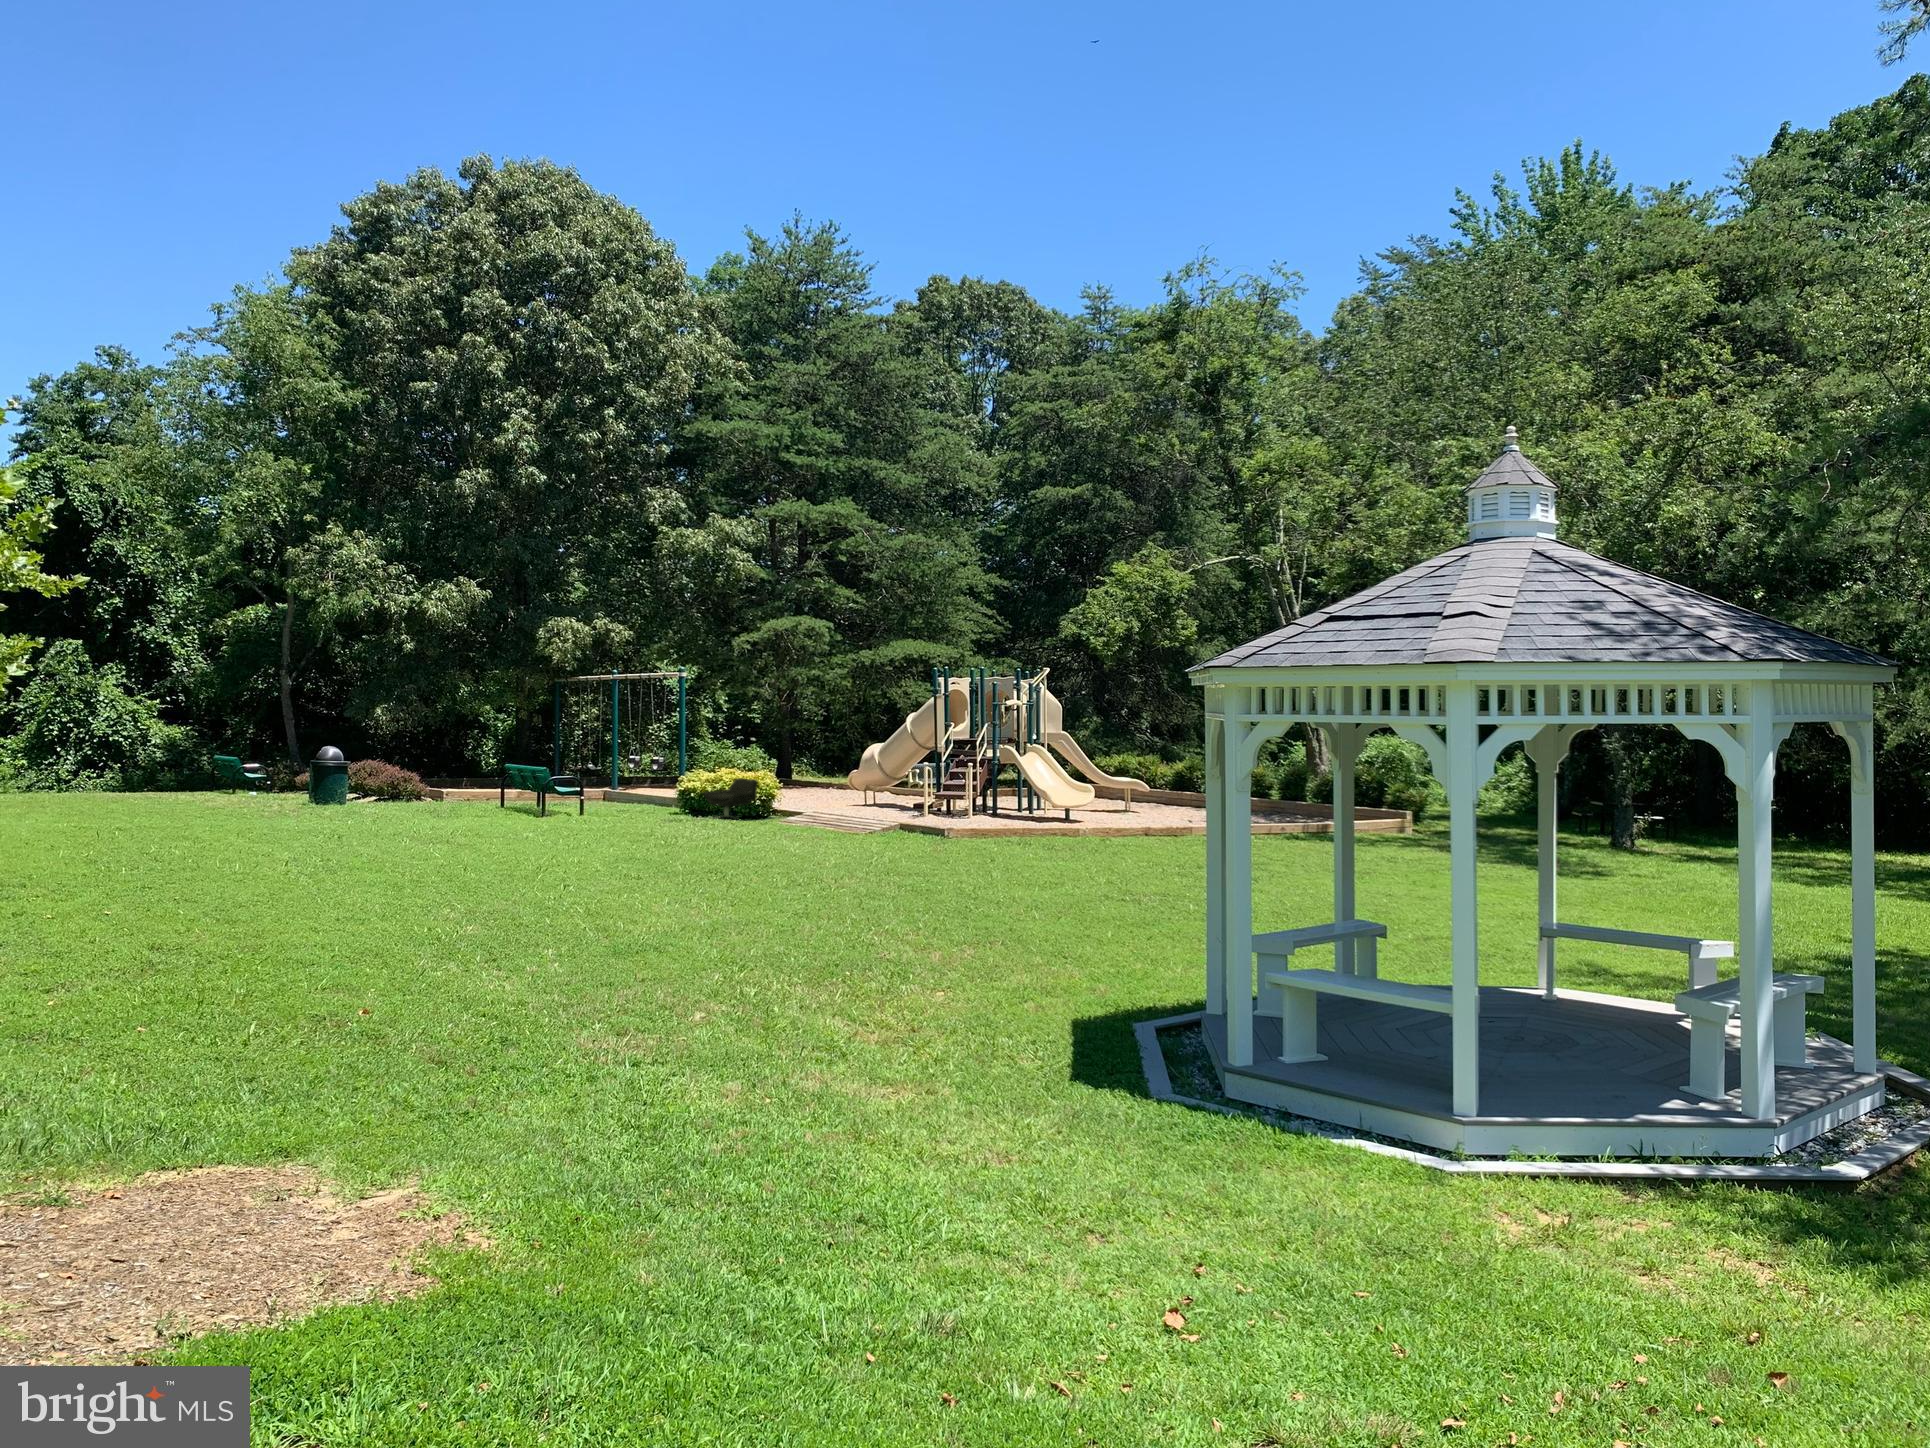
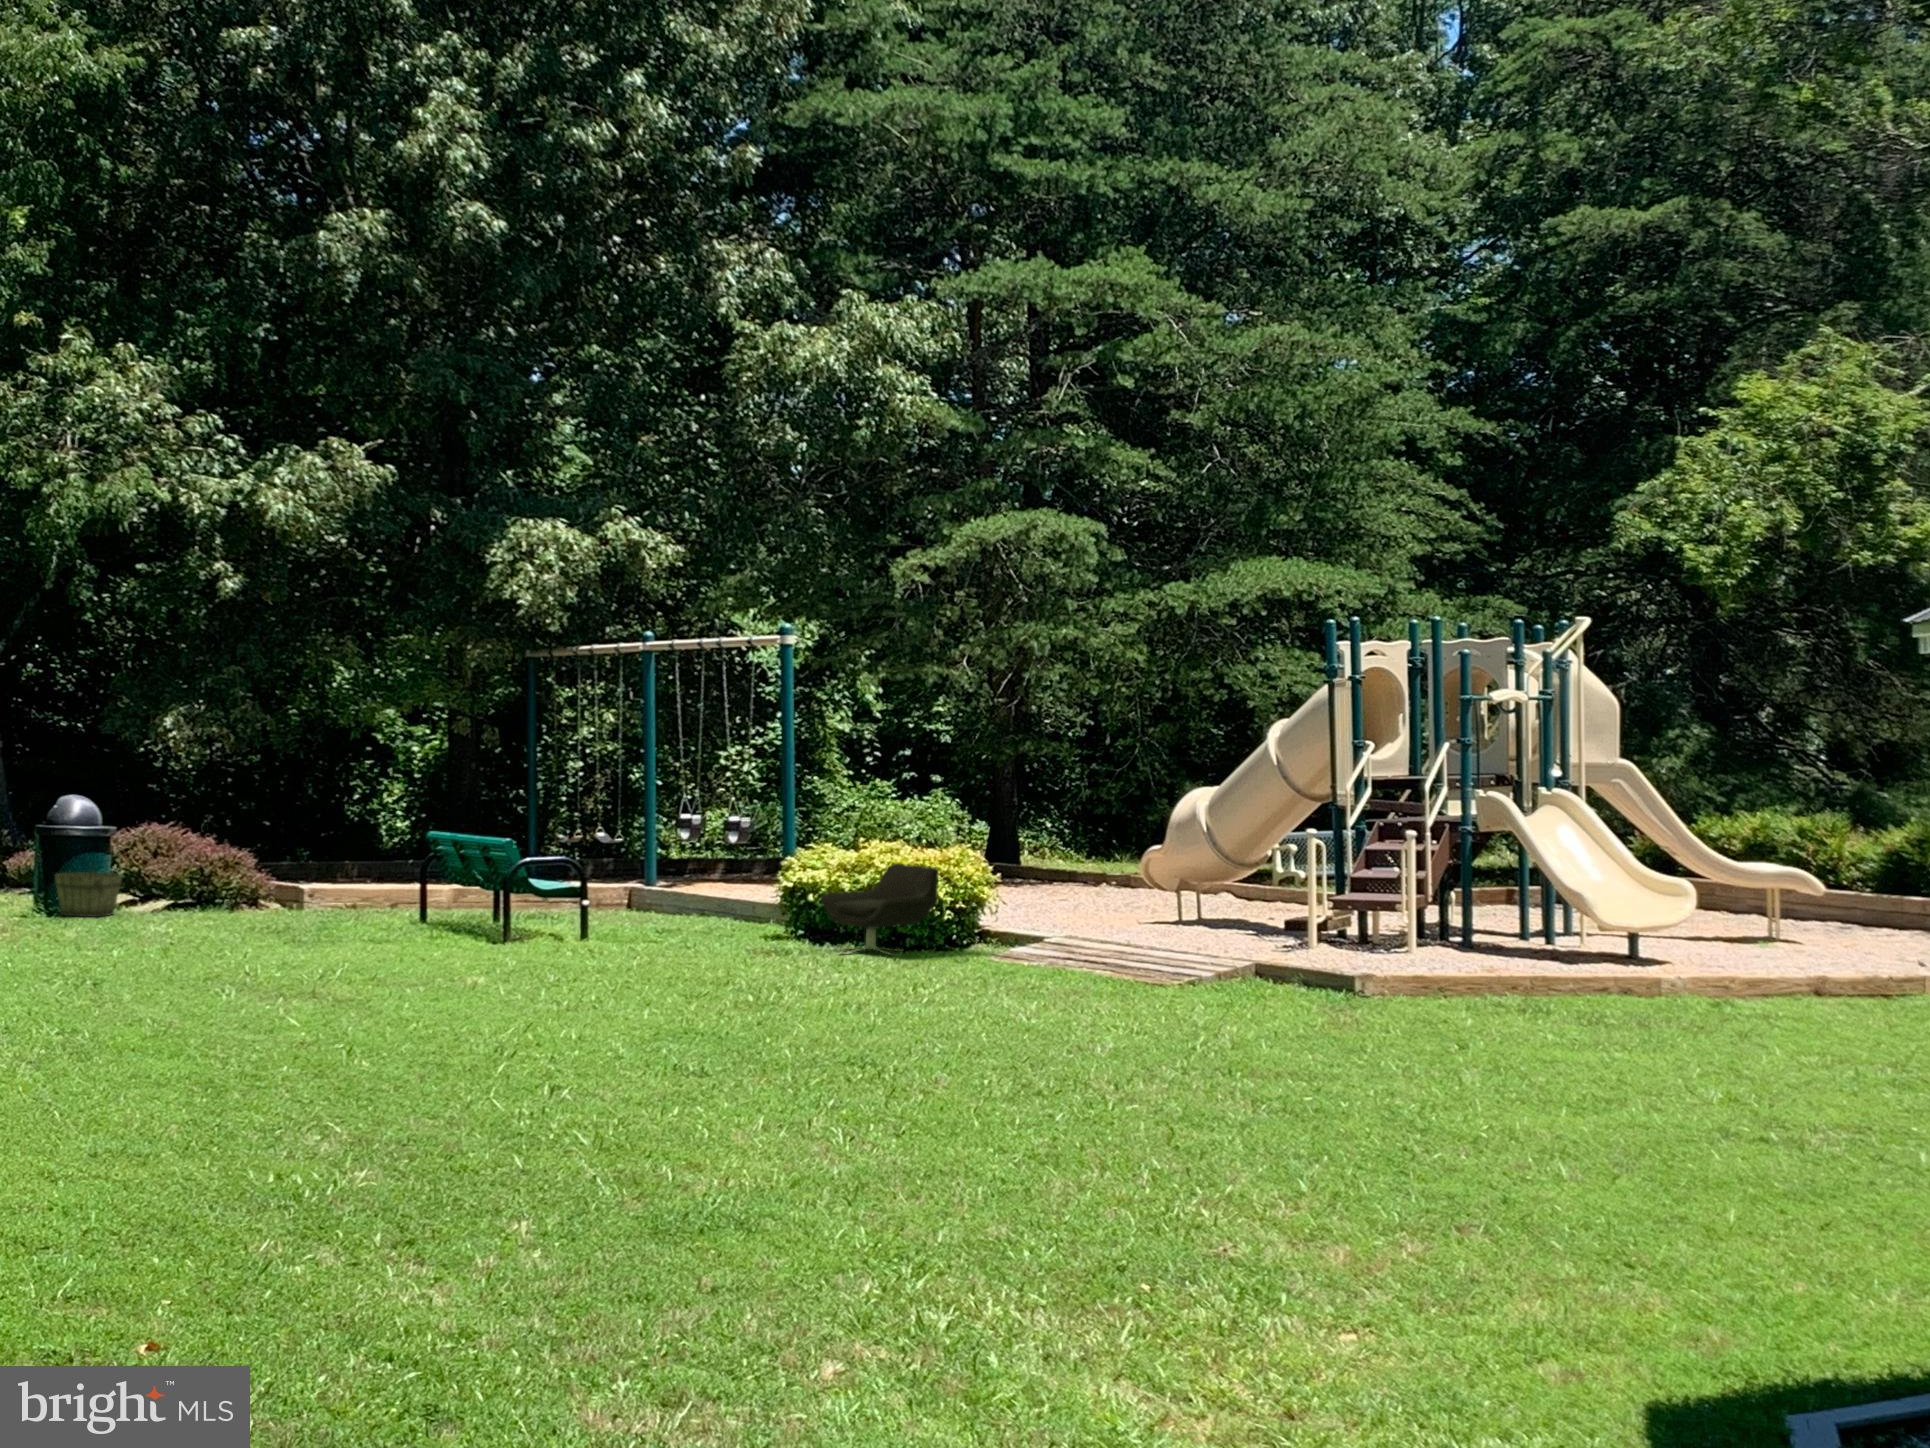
wooden bucket: none [330,778,364,805] -> present [55,864,122,917]

